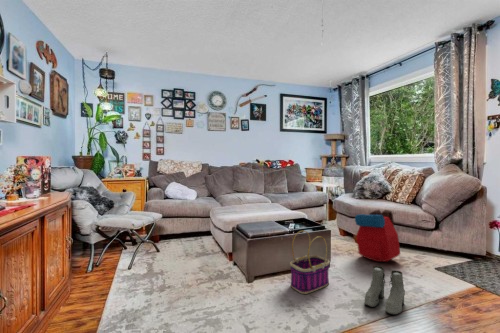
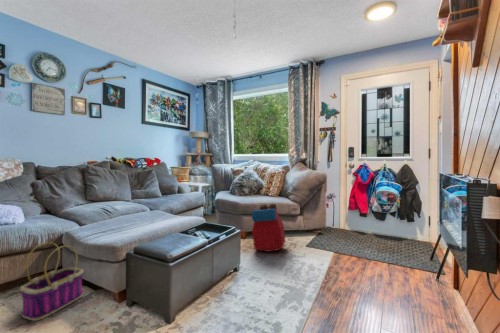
basket: present [290,231,330,294] -> present [20,242,83,321]
boots: present [365,266,405,314] -> none [292,256,322,297]

